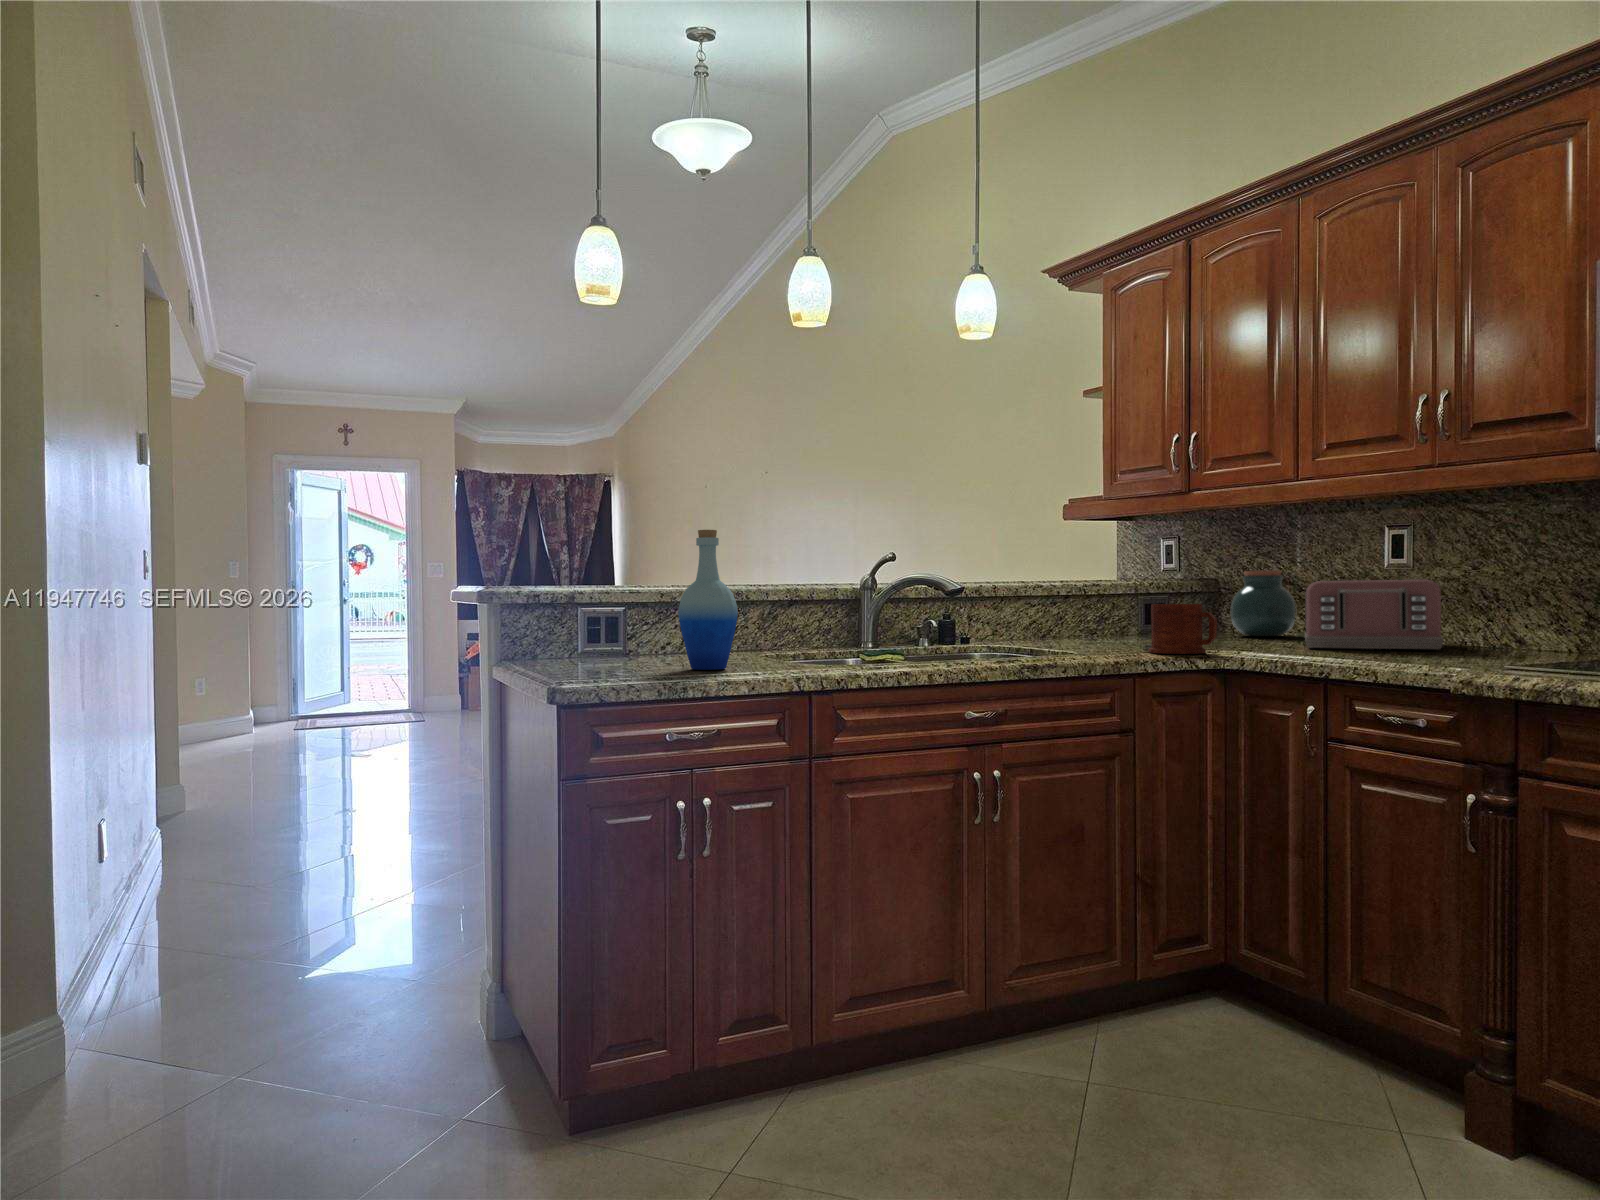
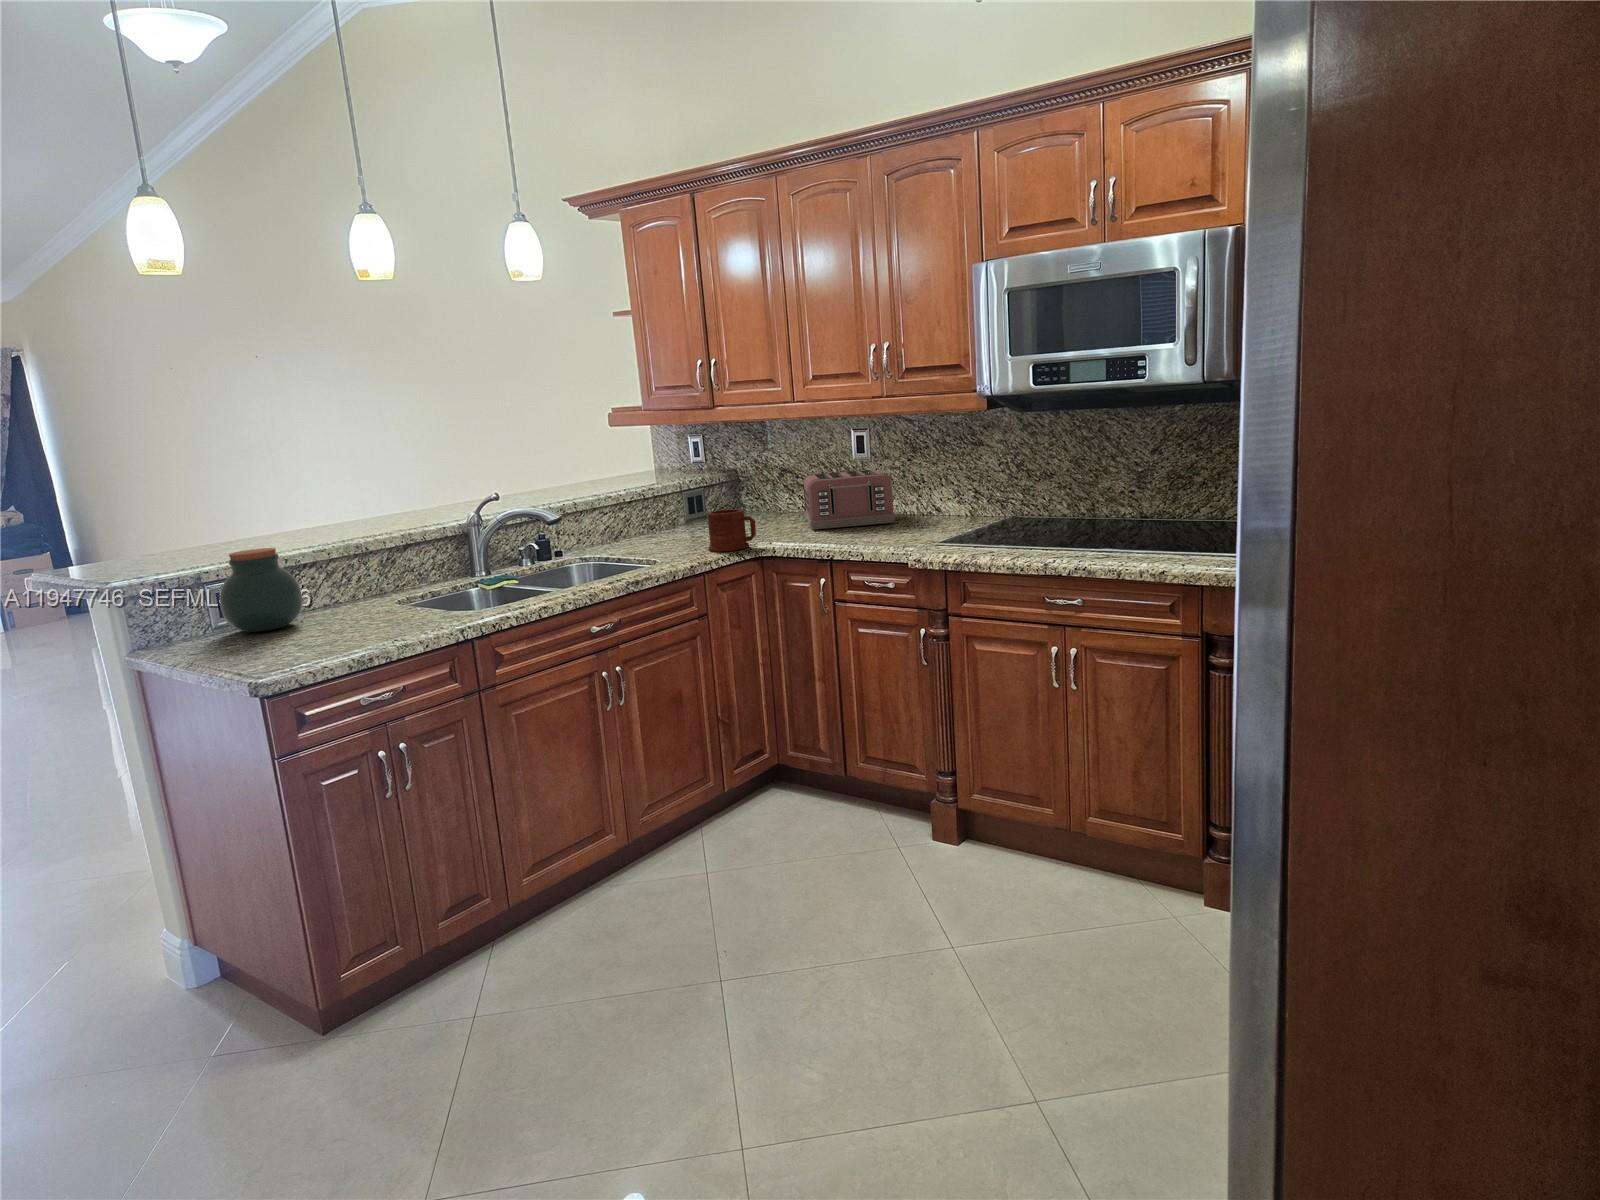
bottle: present [678,530,738,670] -> none [331,508,390,634]
jar: present [1231,570,1295,636] -> present [220,548,303,632]

